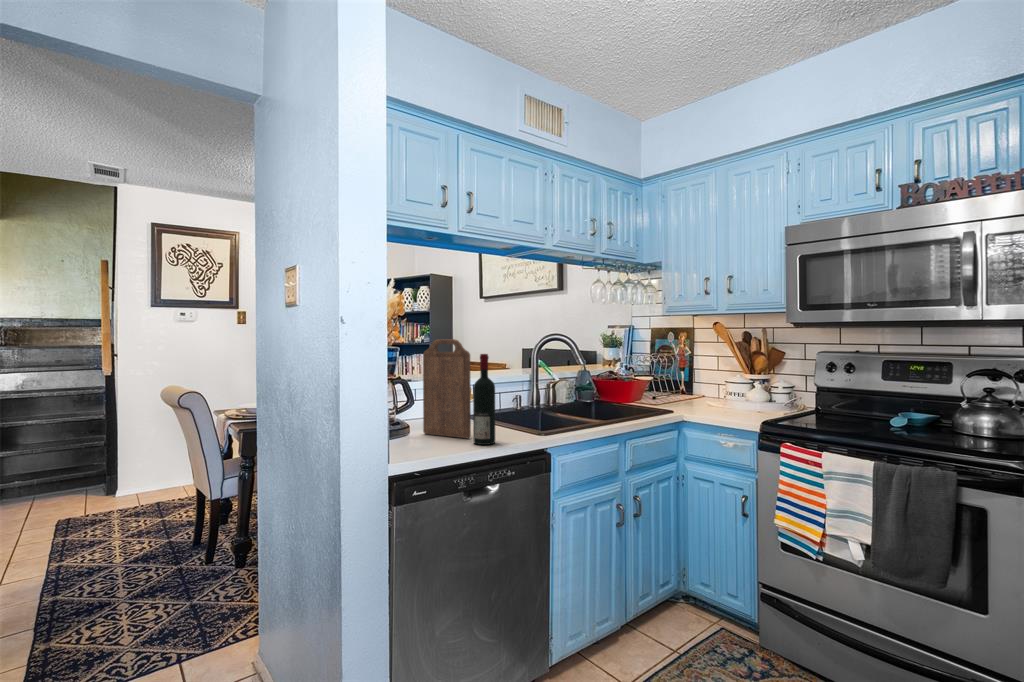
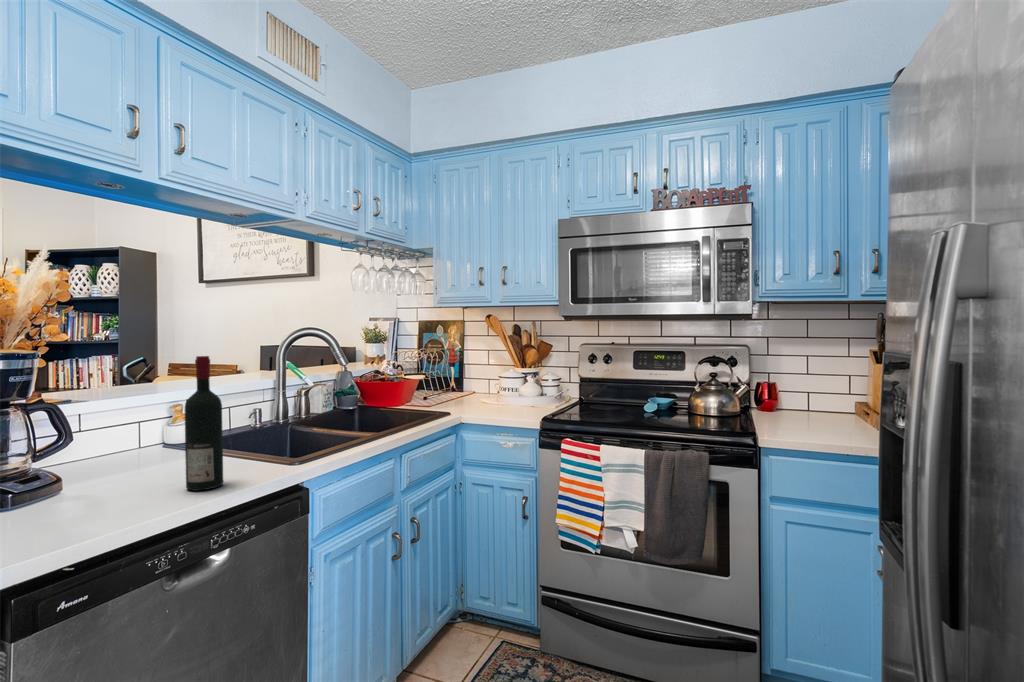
cutting board: present [423,339,471,438] -> none [94,335,182,481]

